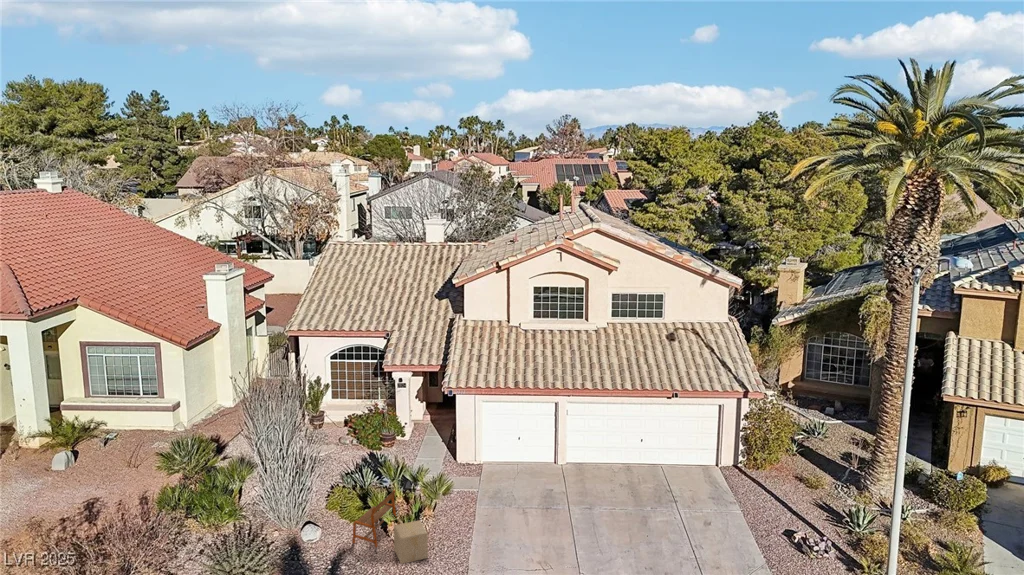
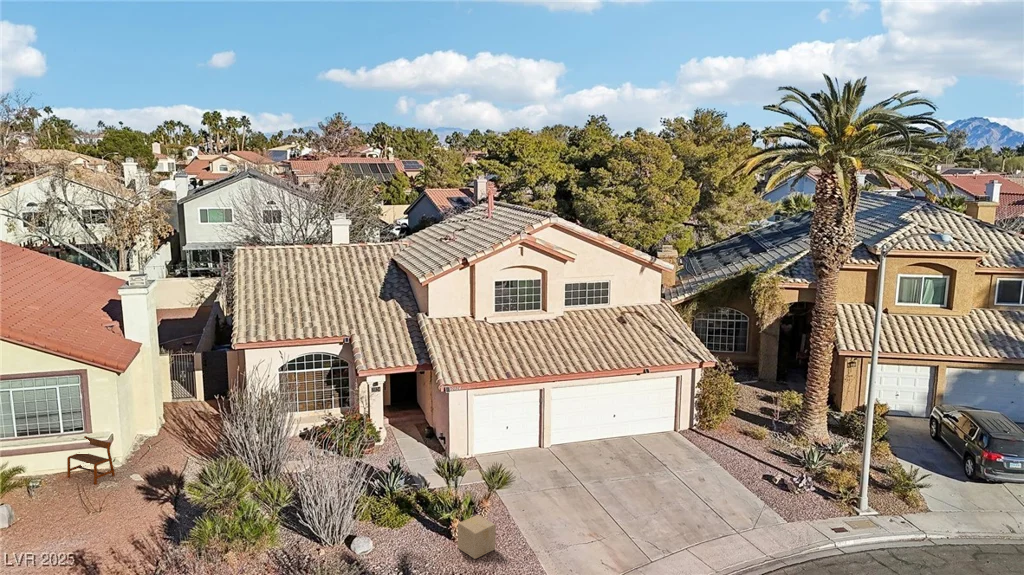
bench: present [352,490,397,548] -> present [67,436,115,485]

